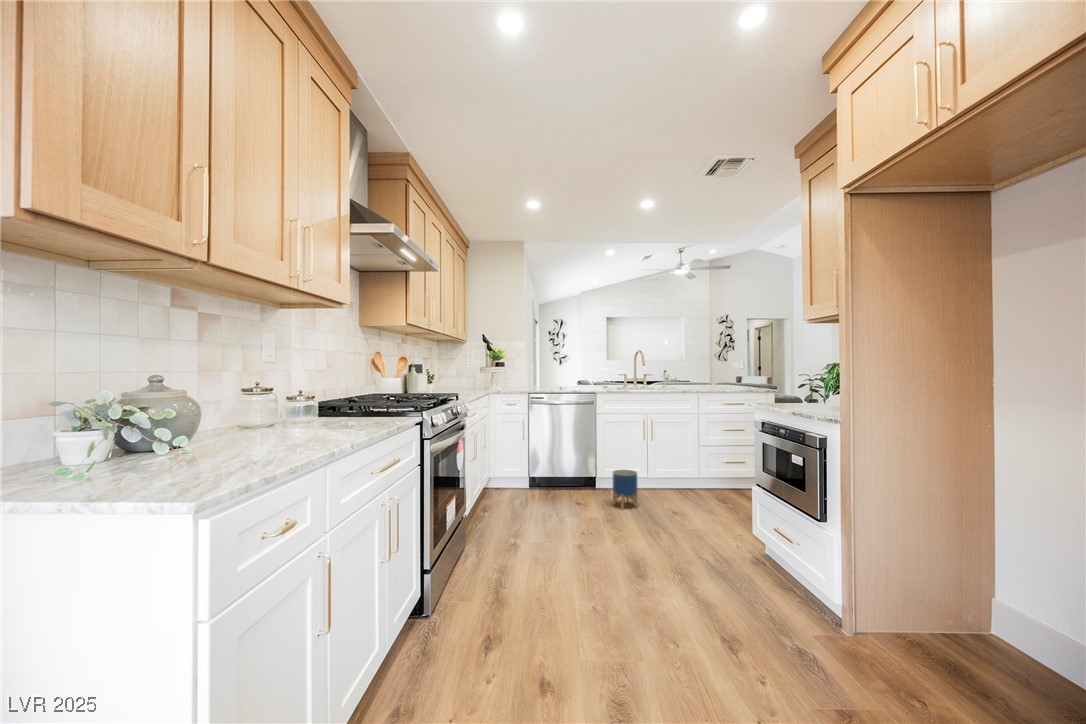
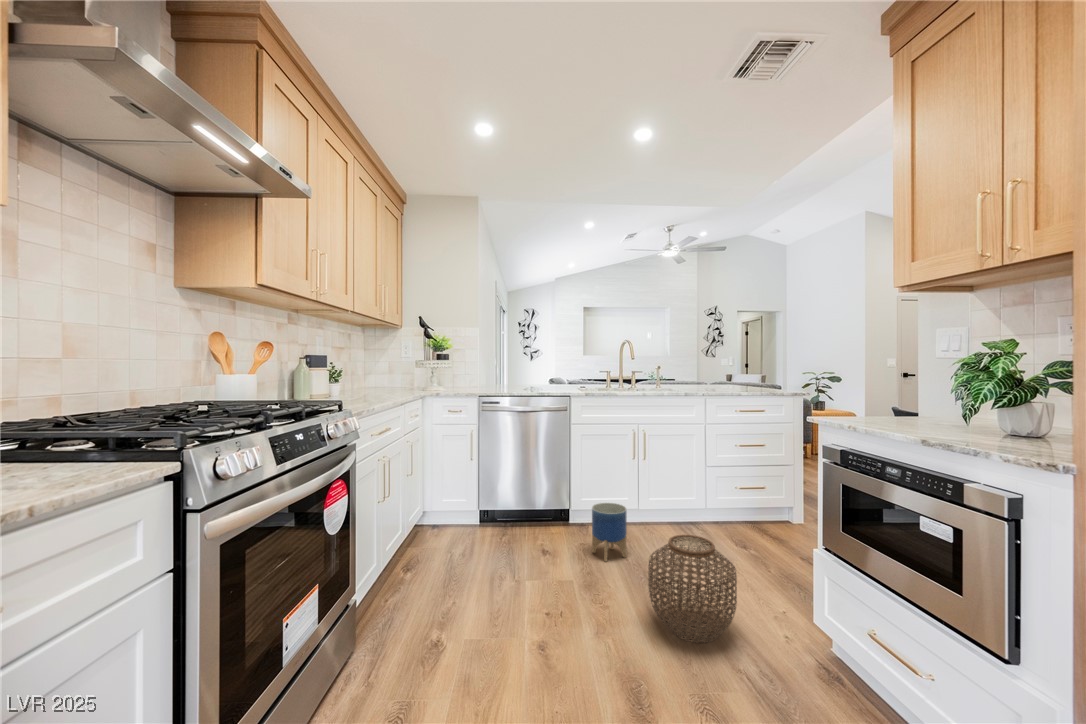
woven basket: none [648,482,704,547] -> present [648,535,737,643]

